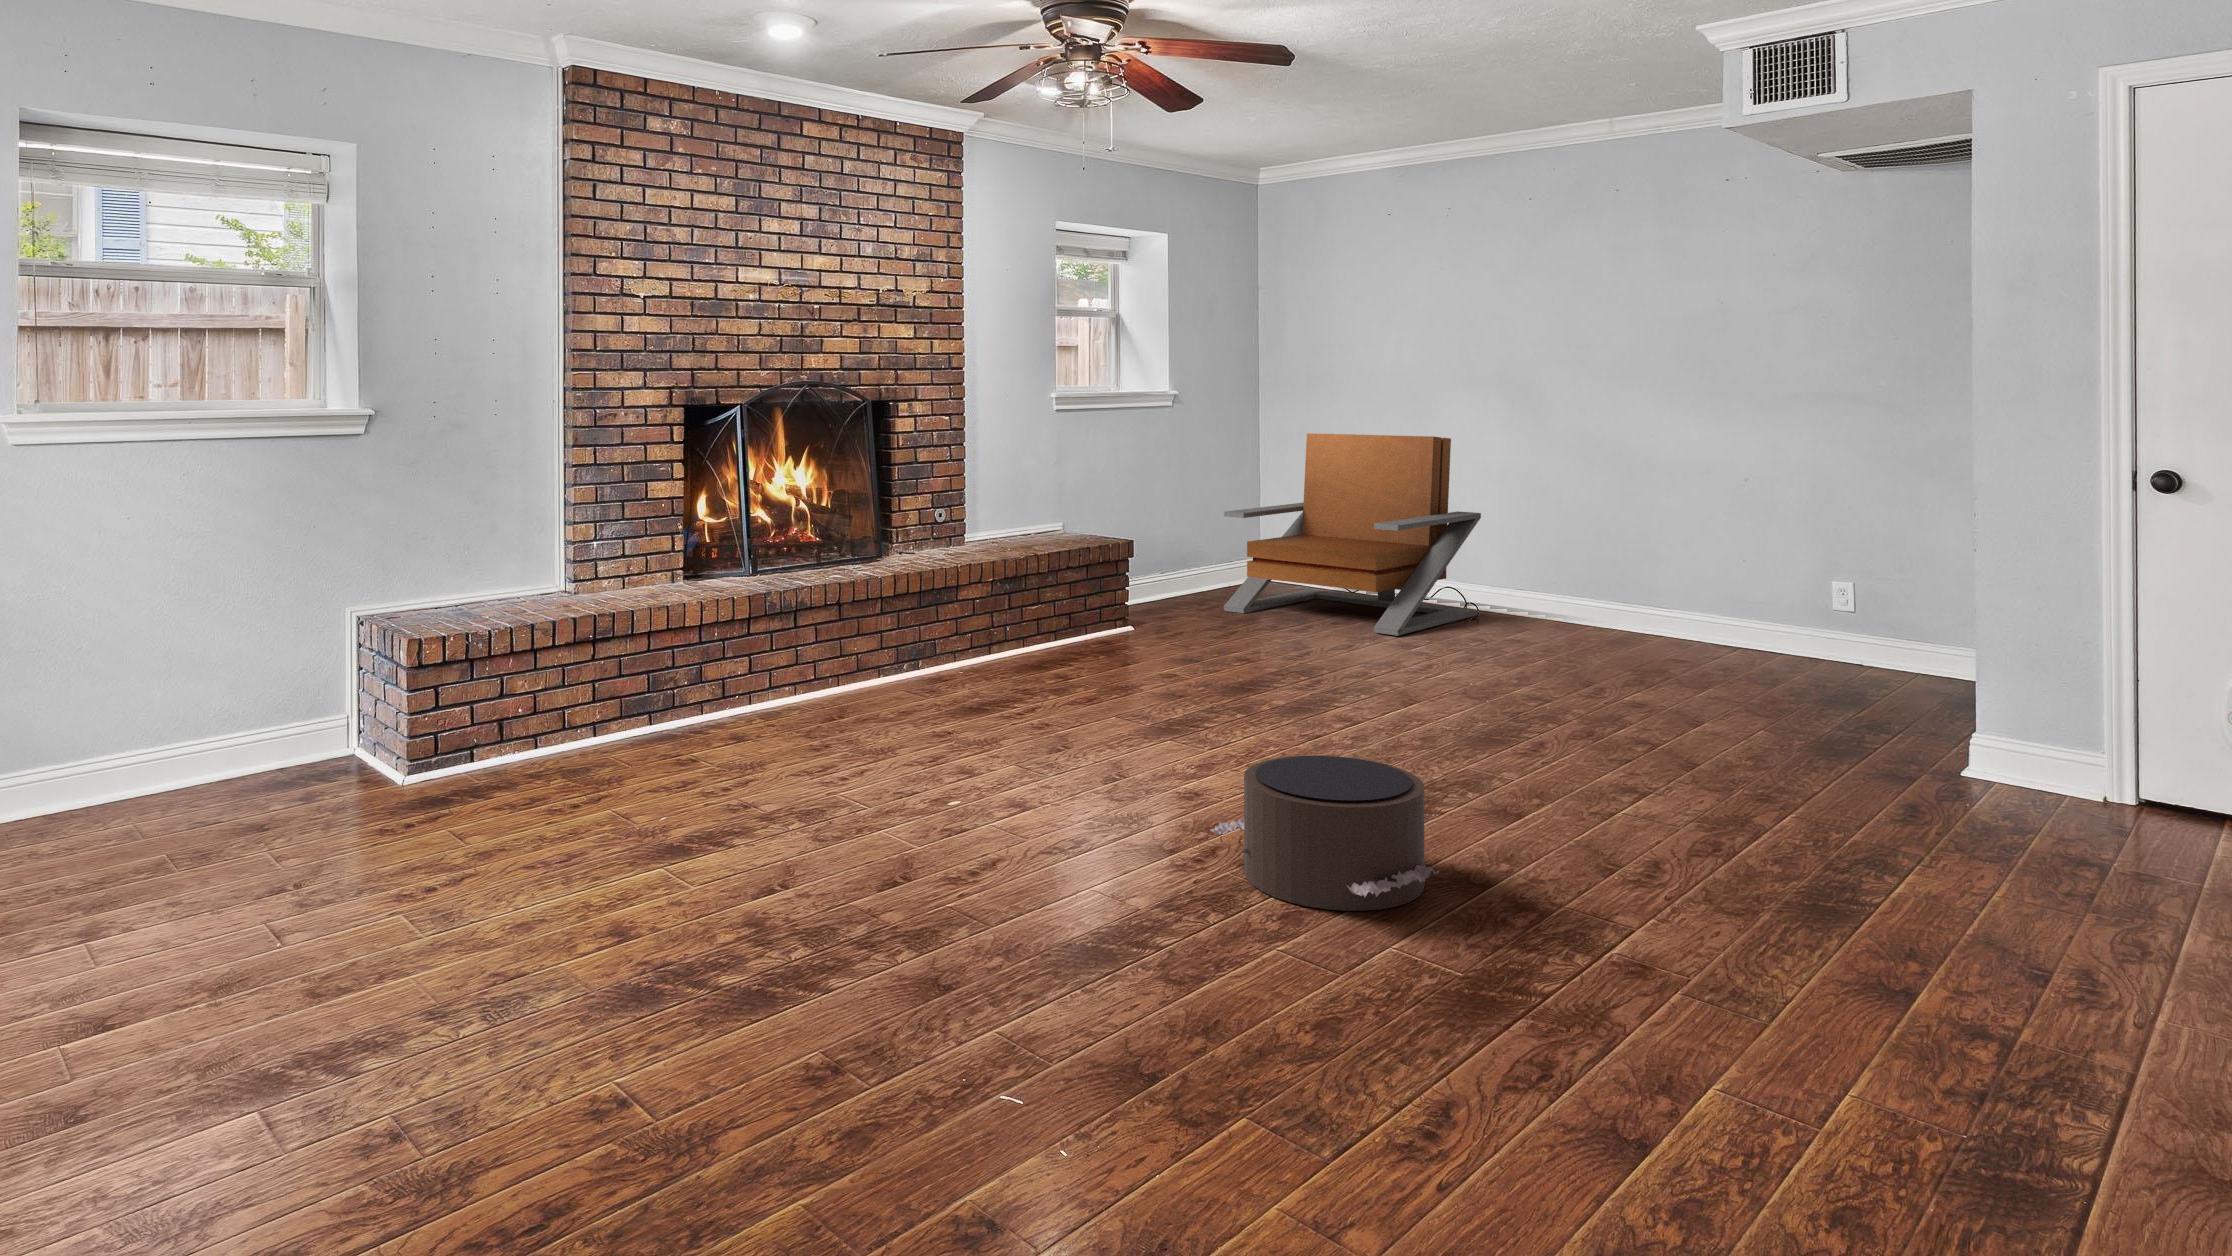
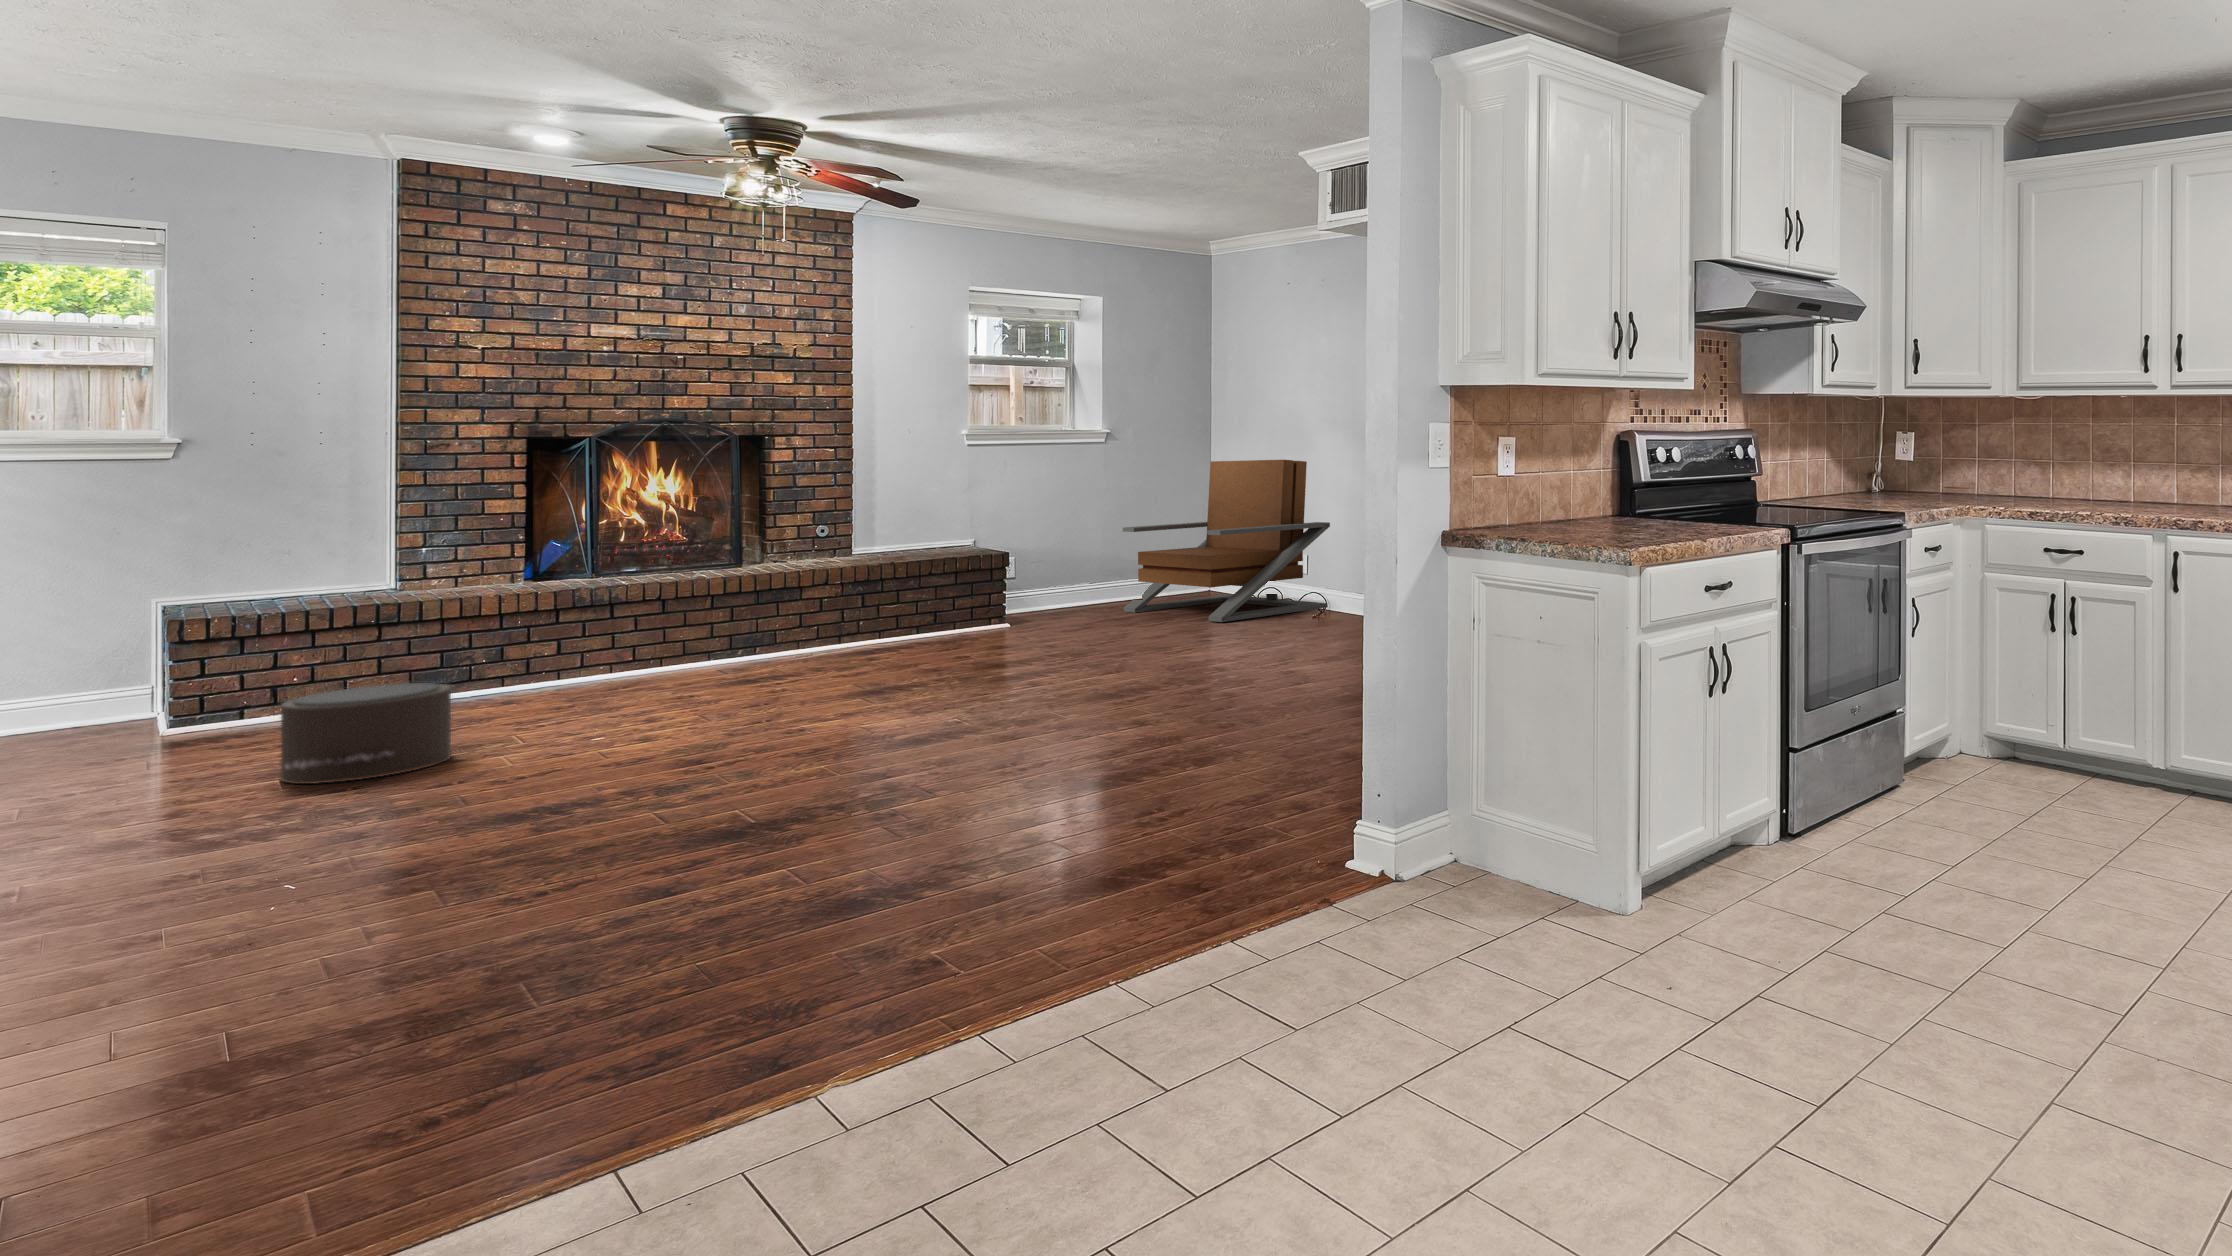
pouf: present [1210,756,1439,911] -> present [281,683,451,784]

